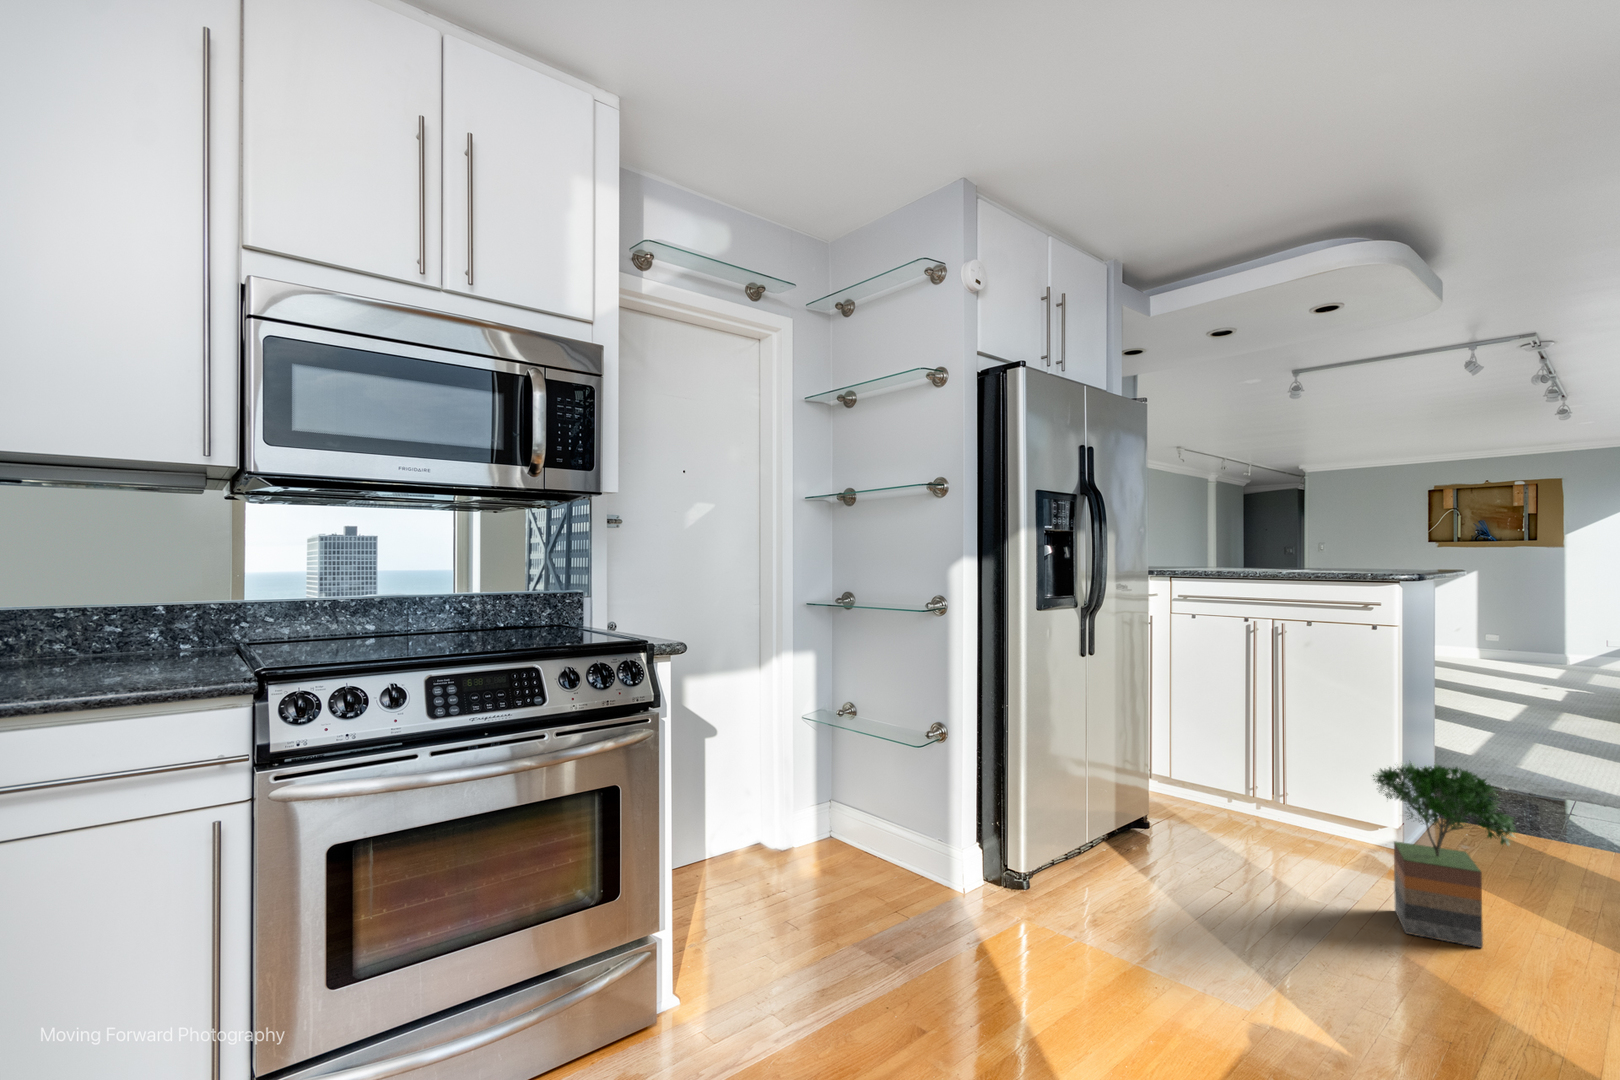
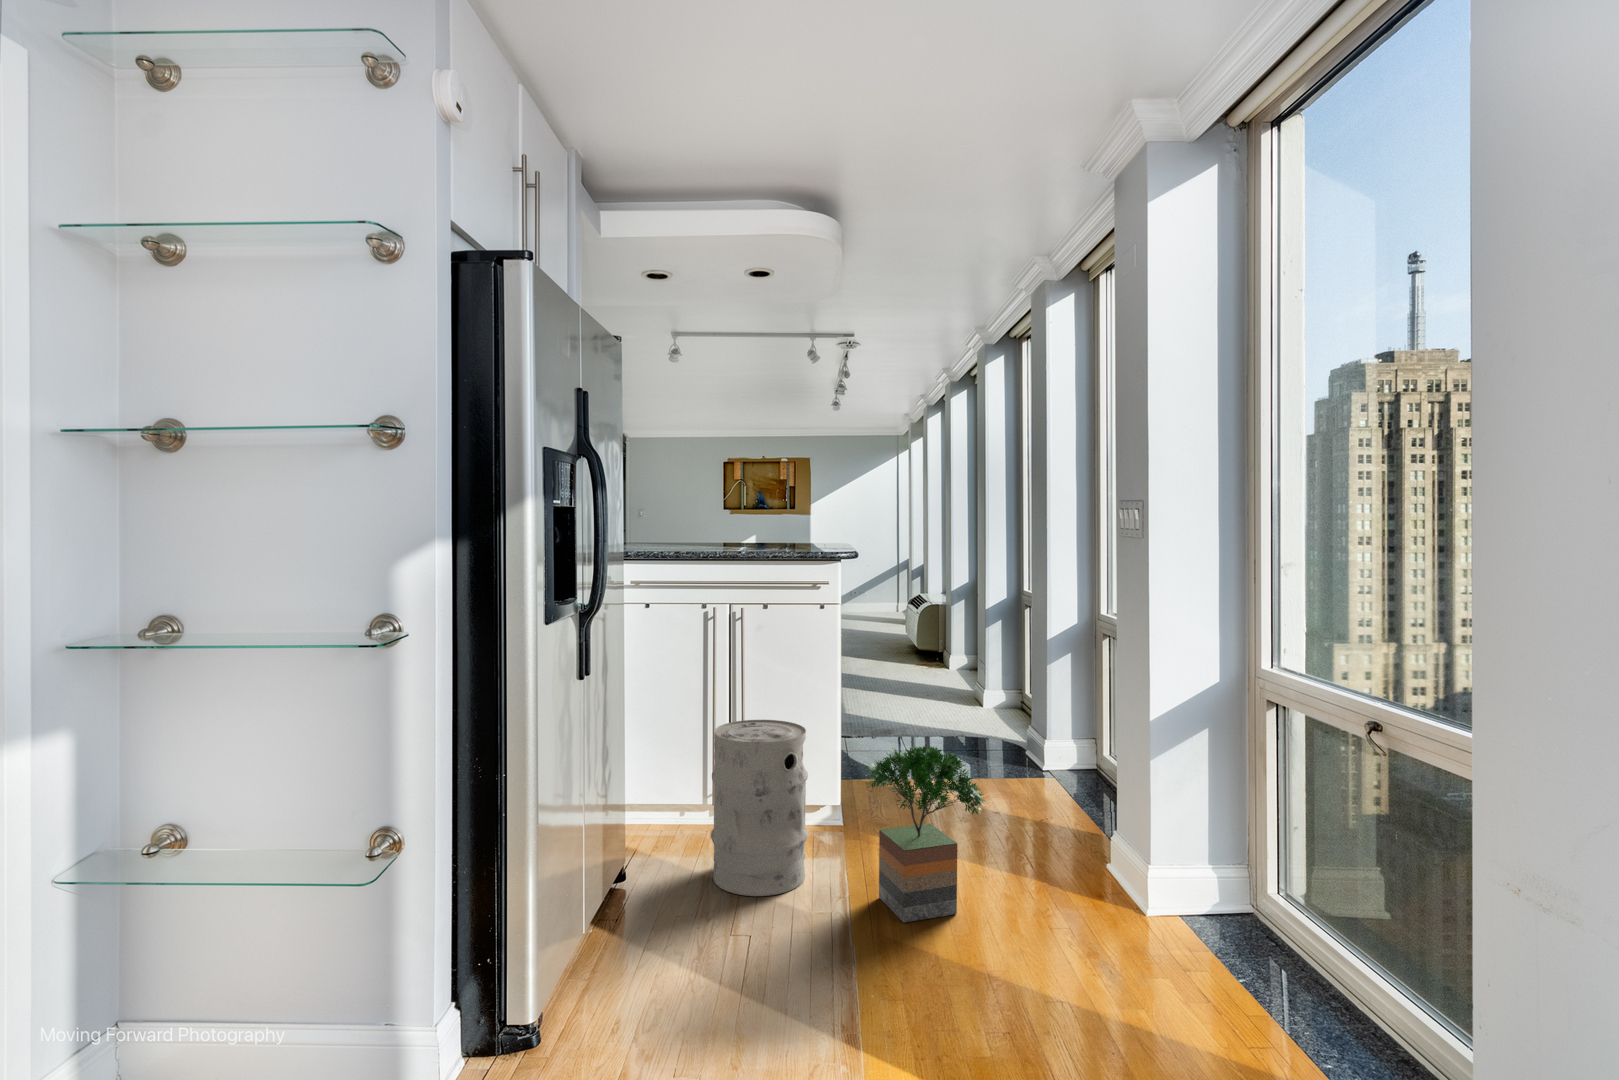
trash can: none [1226,719,1327,879] -> present [711,720,808,896]

